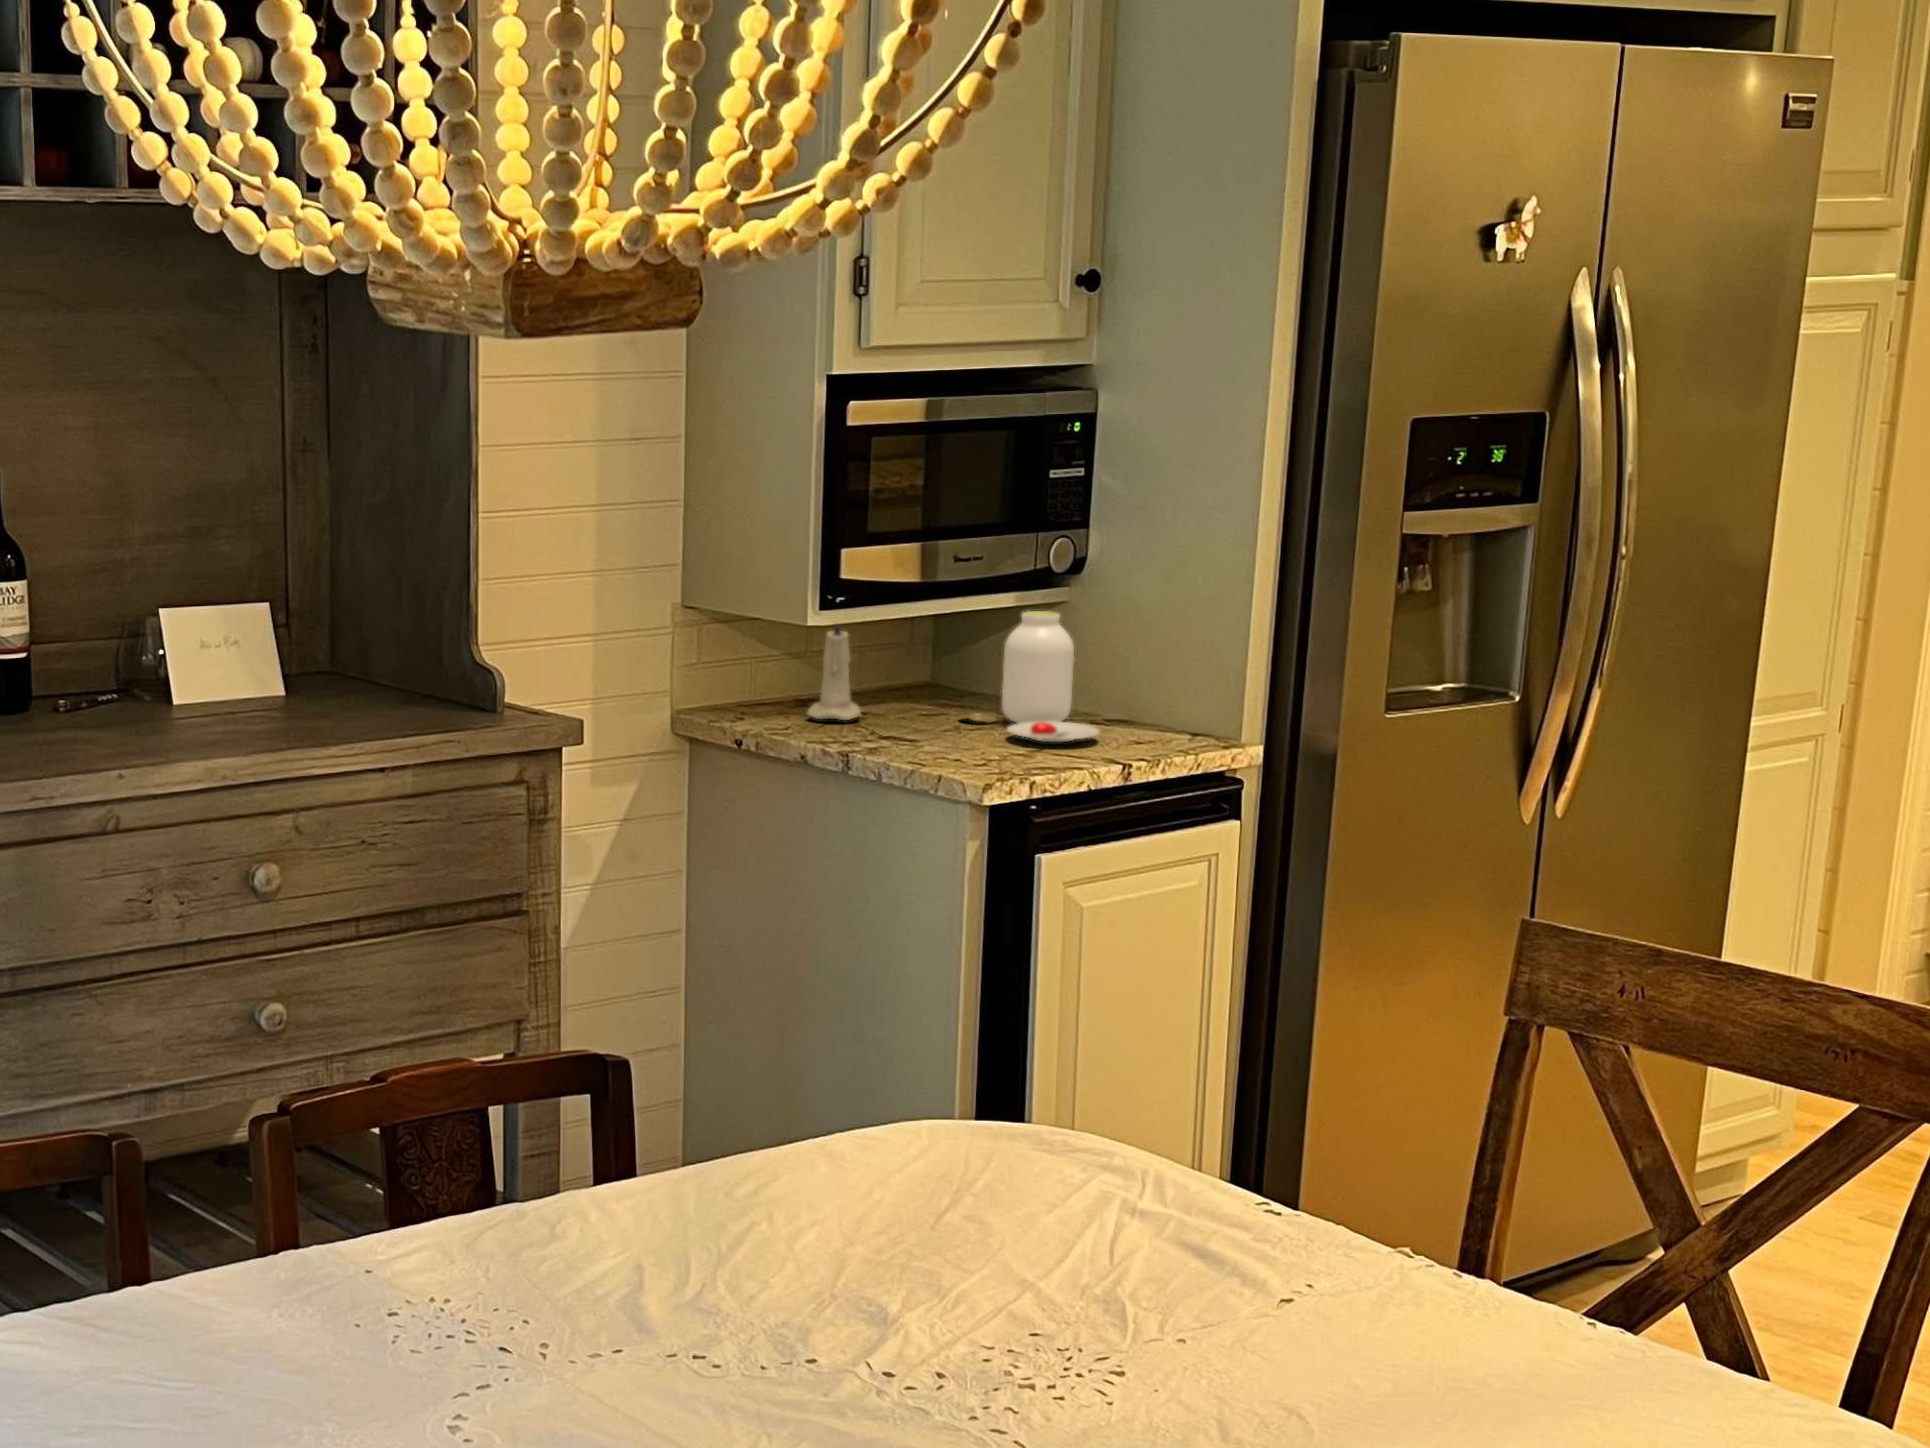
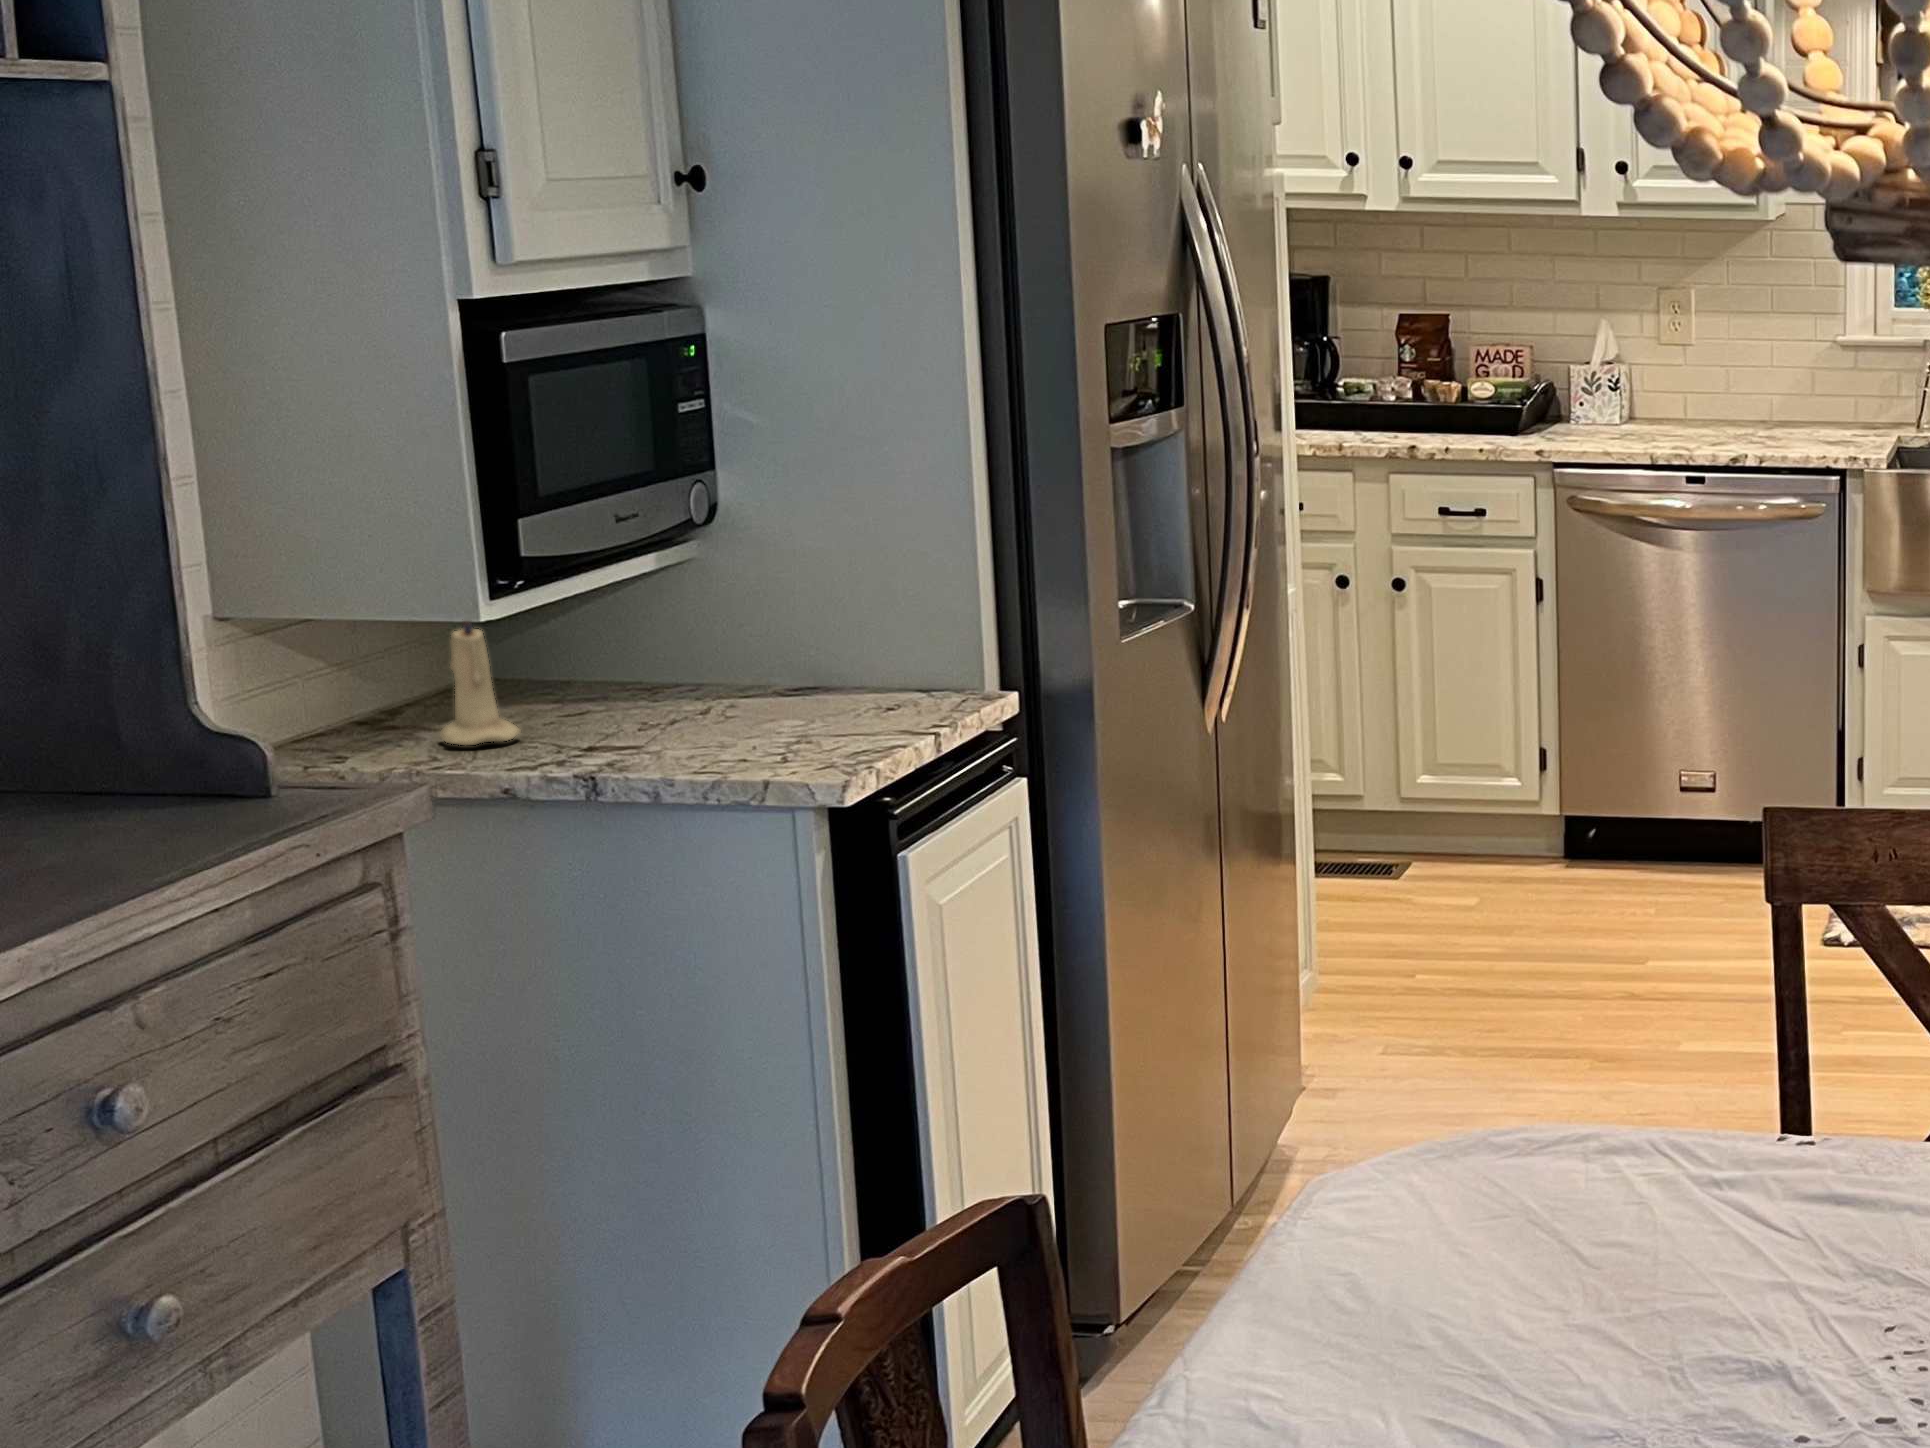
jar: present [962,611,1100,742] -> none [635,572,855,723]

